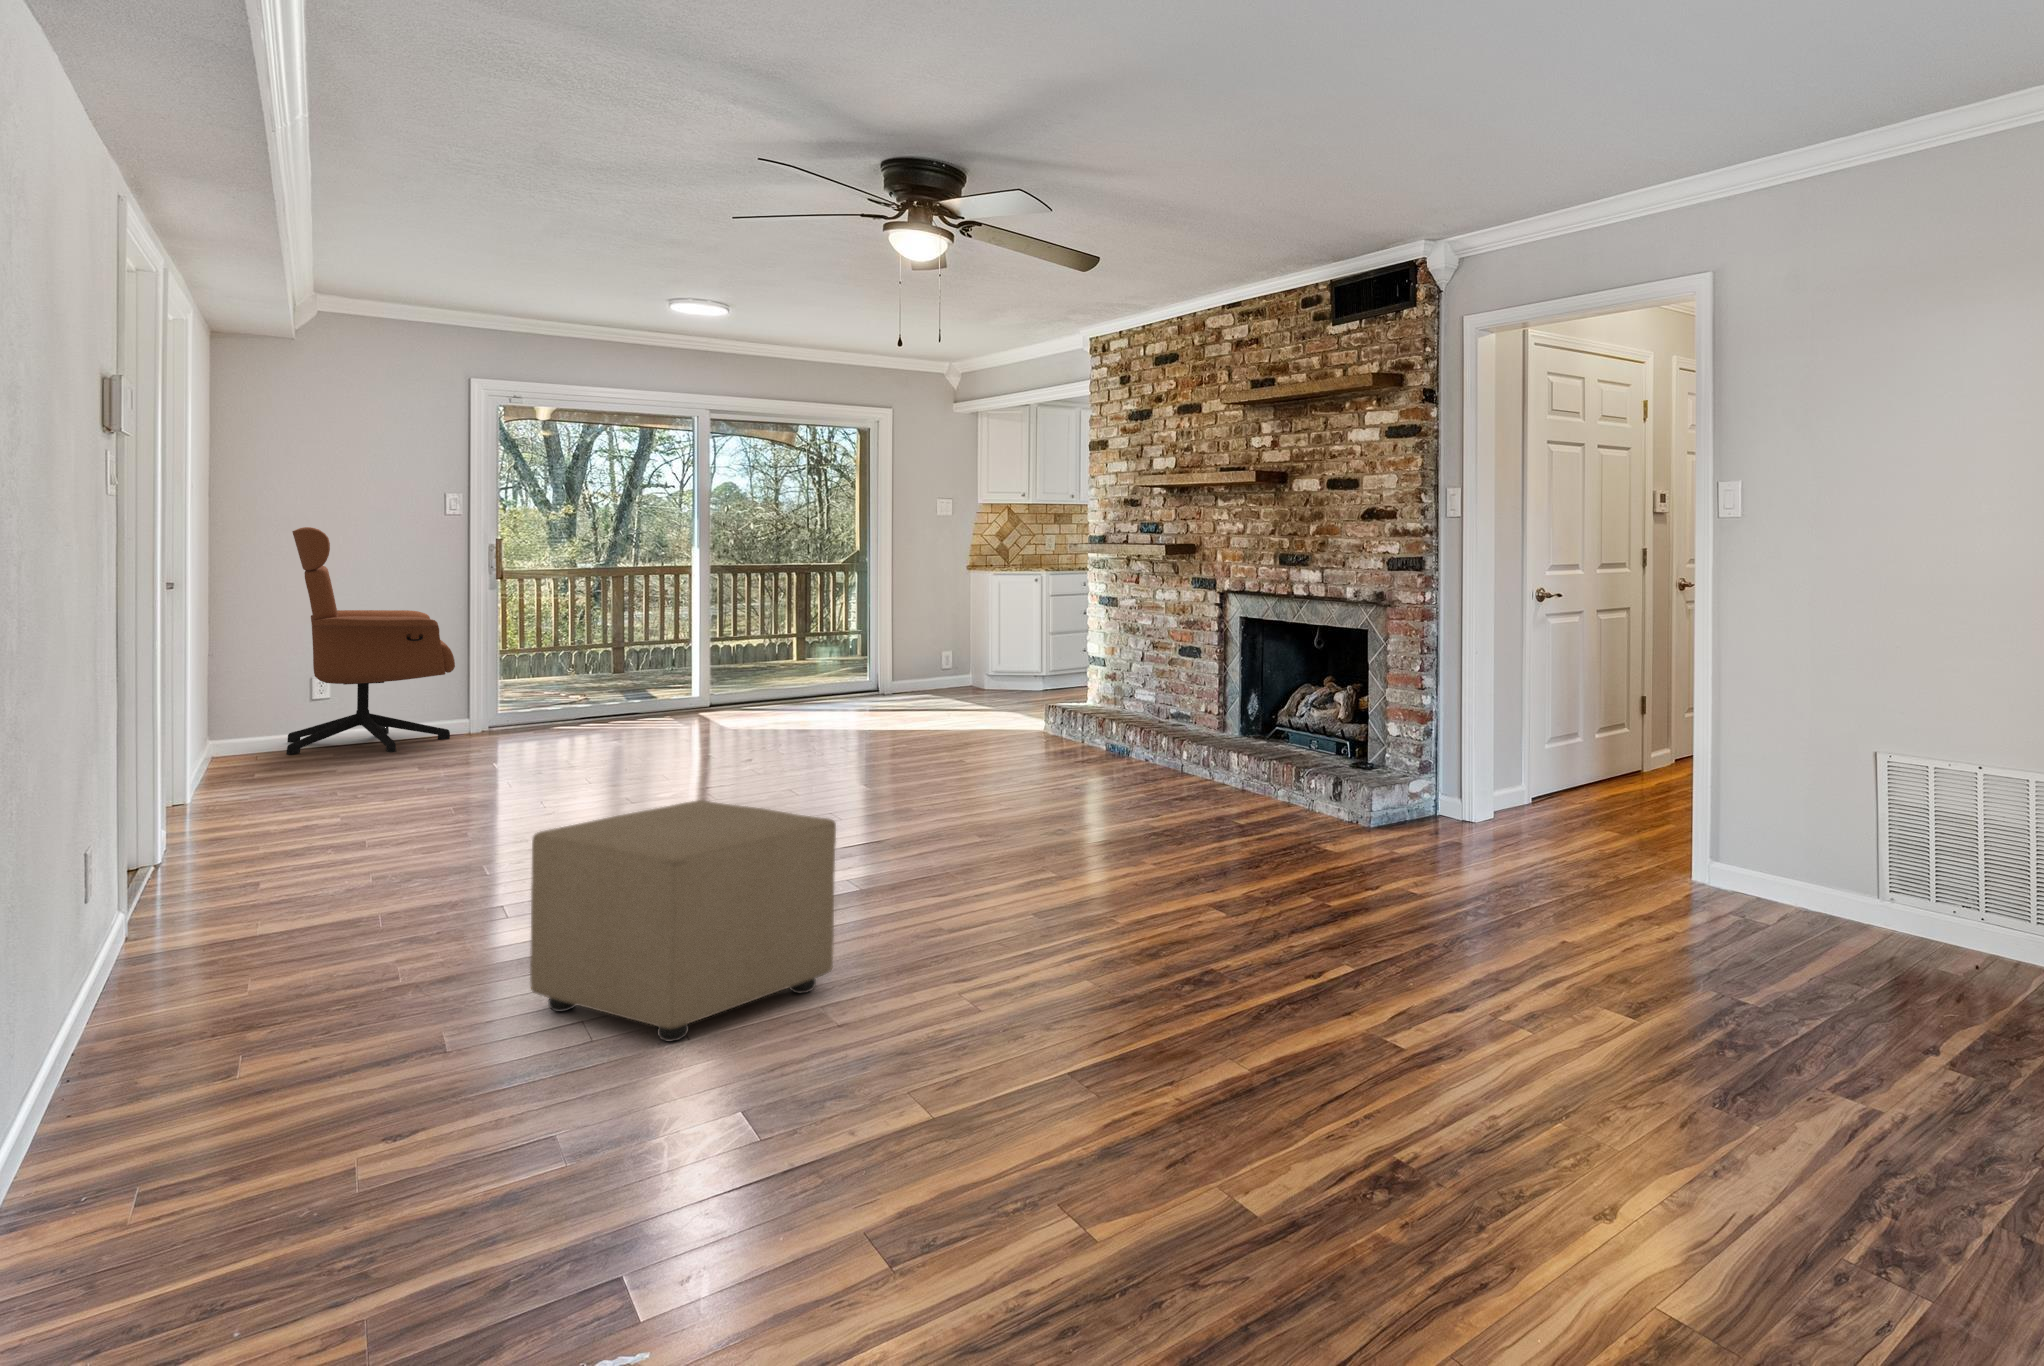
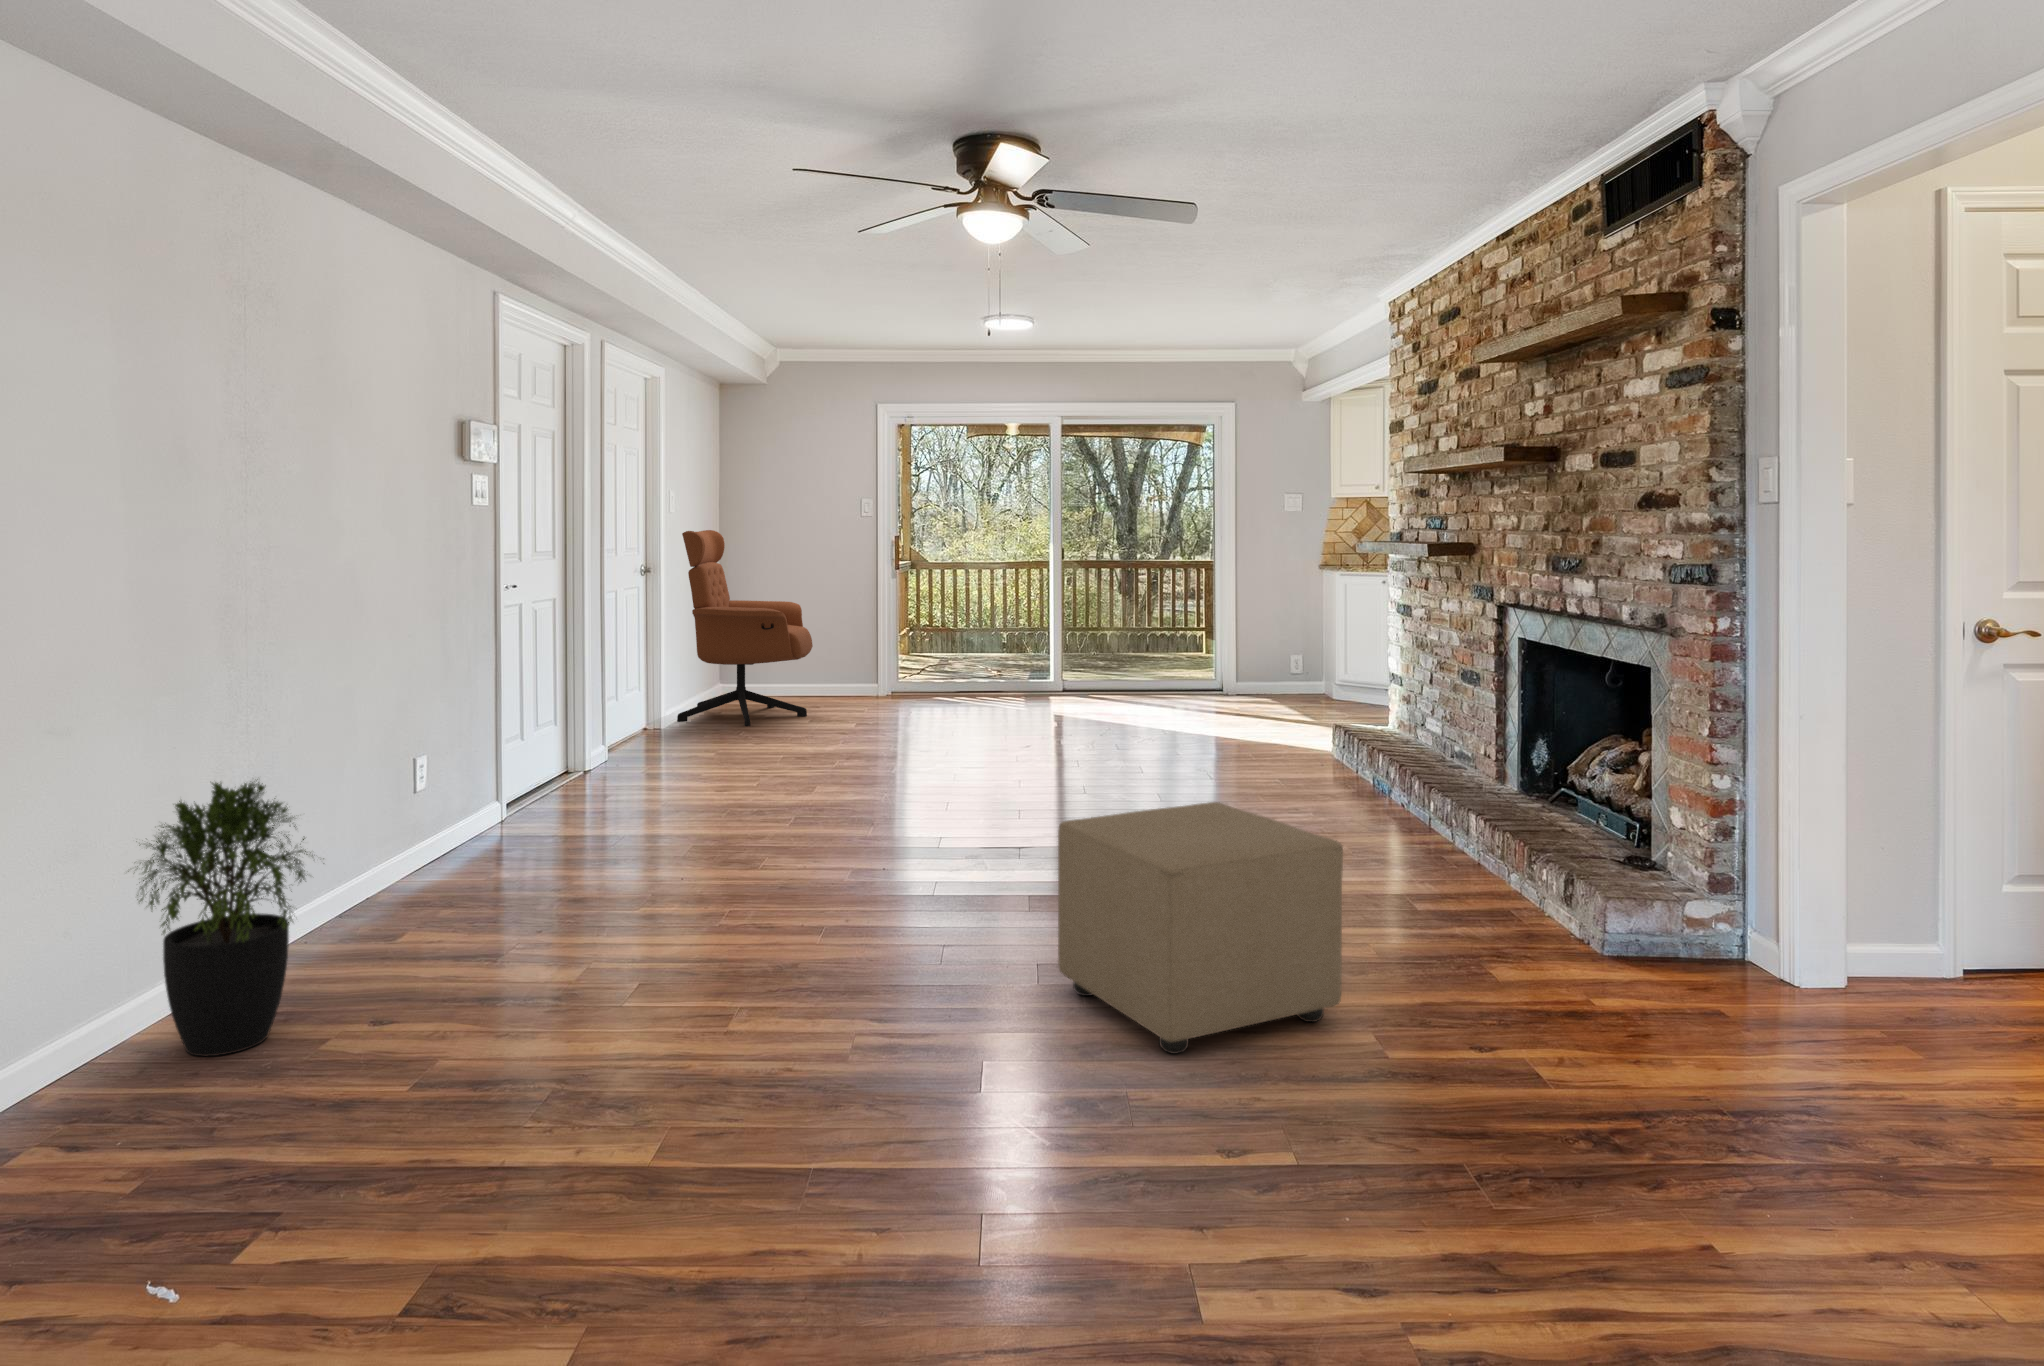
potted plant: none [277,757,466,1032] -> present [128,779,324,1056]
ottoman: present [530,800,836,1041] -> present [1058,802,1343,1054]

